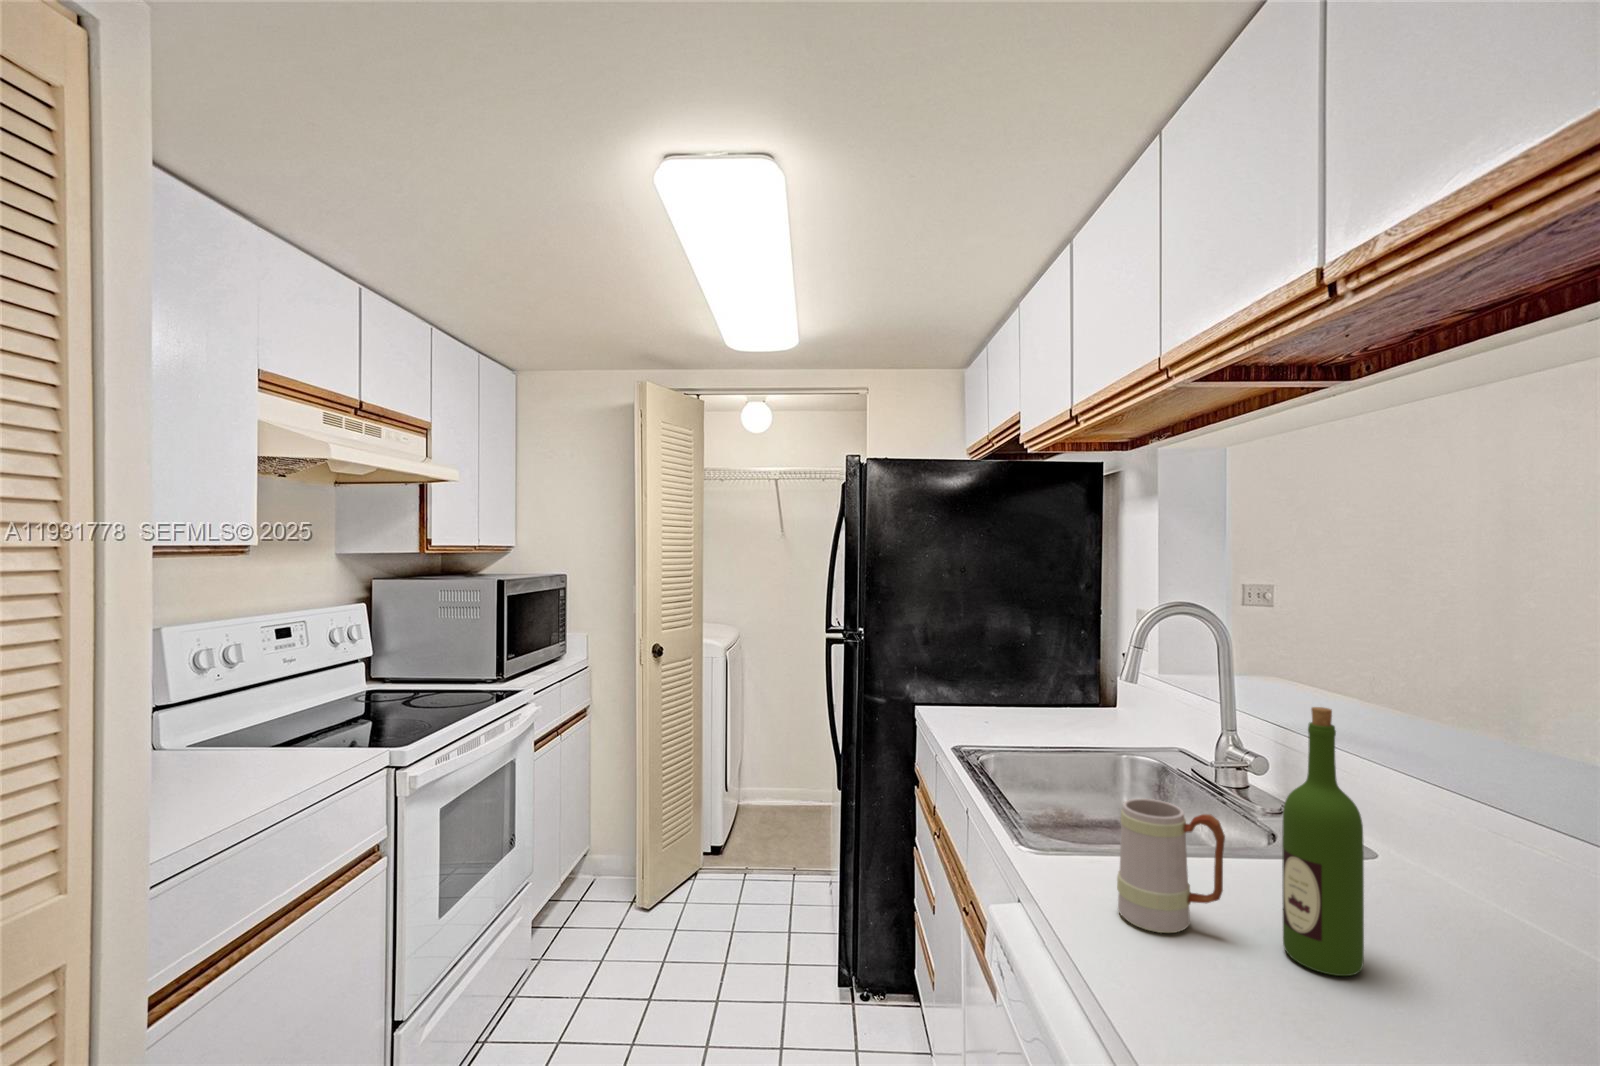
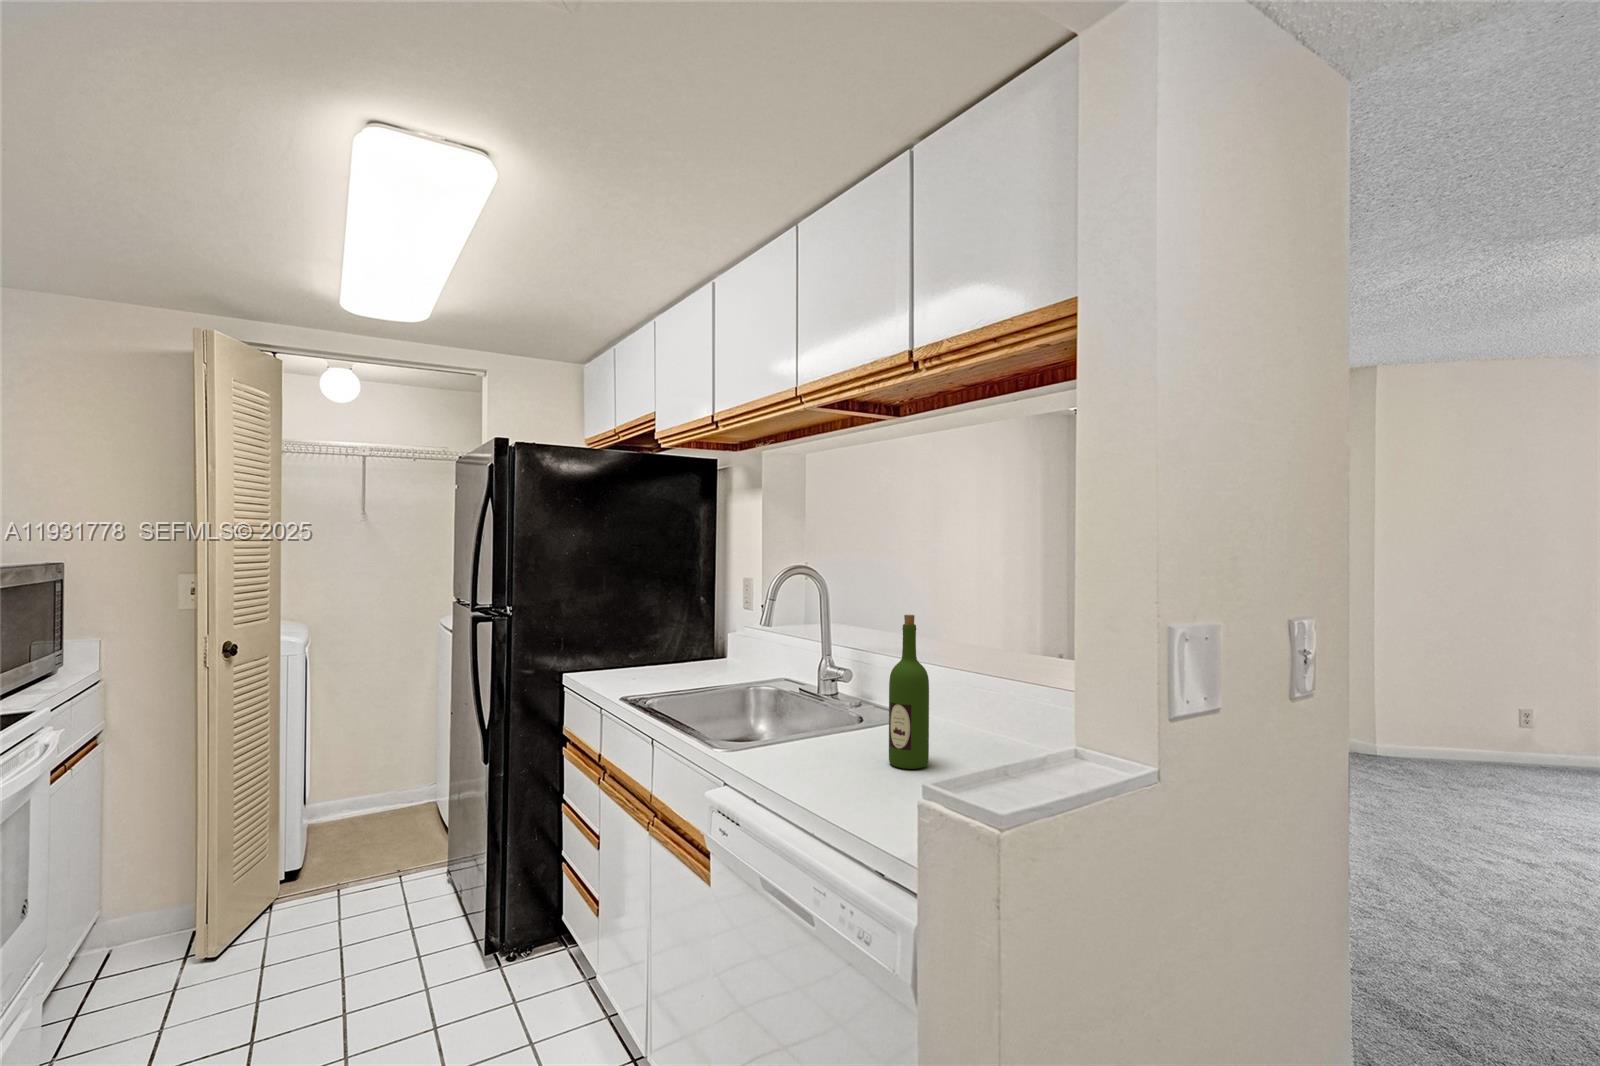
mug: present [1117,799,1225,933] -> none [796,688,860,769]

